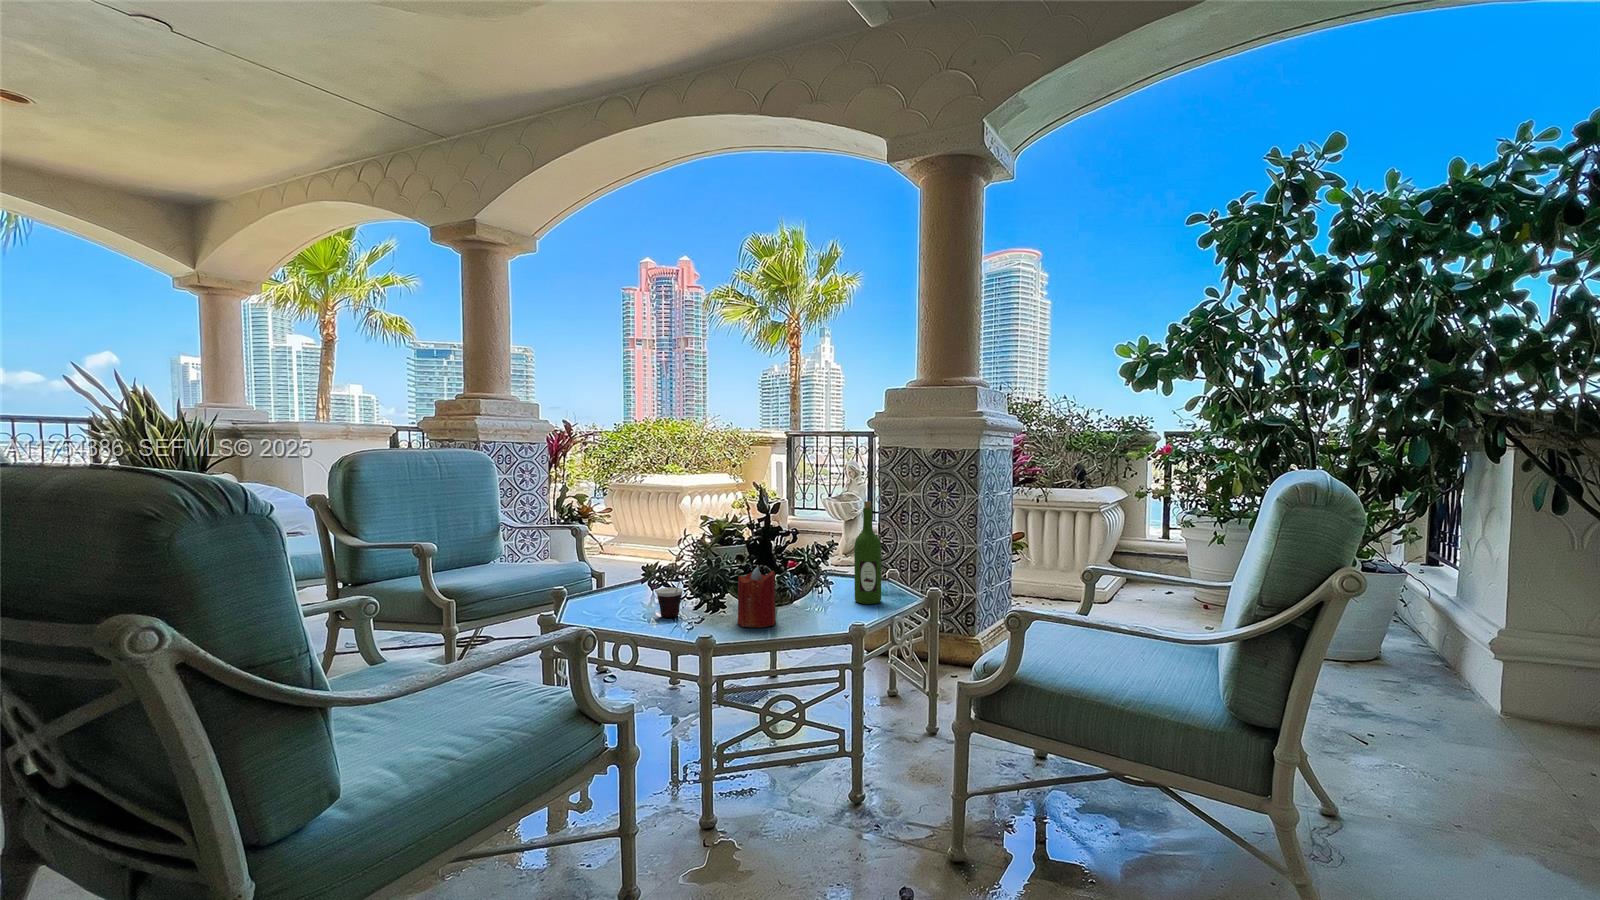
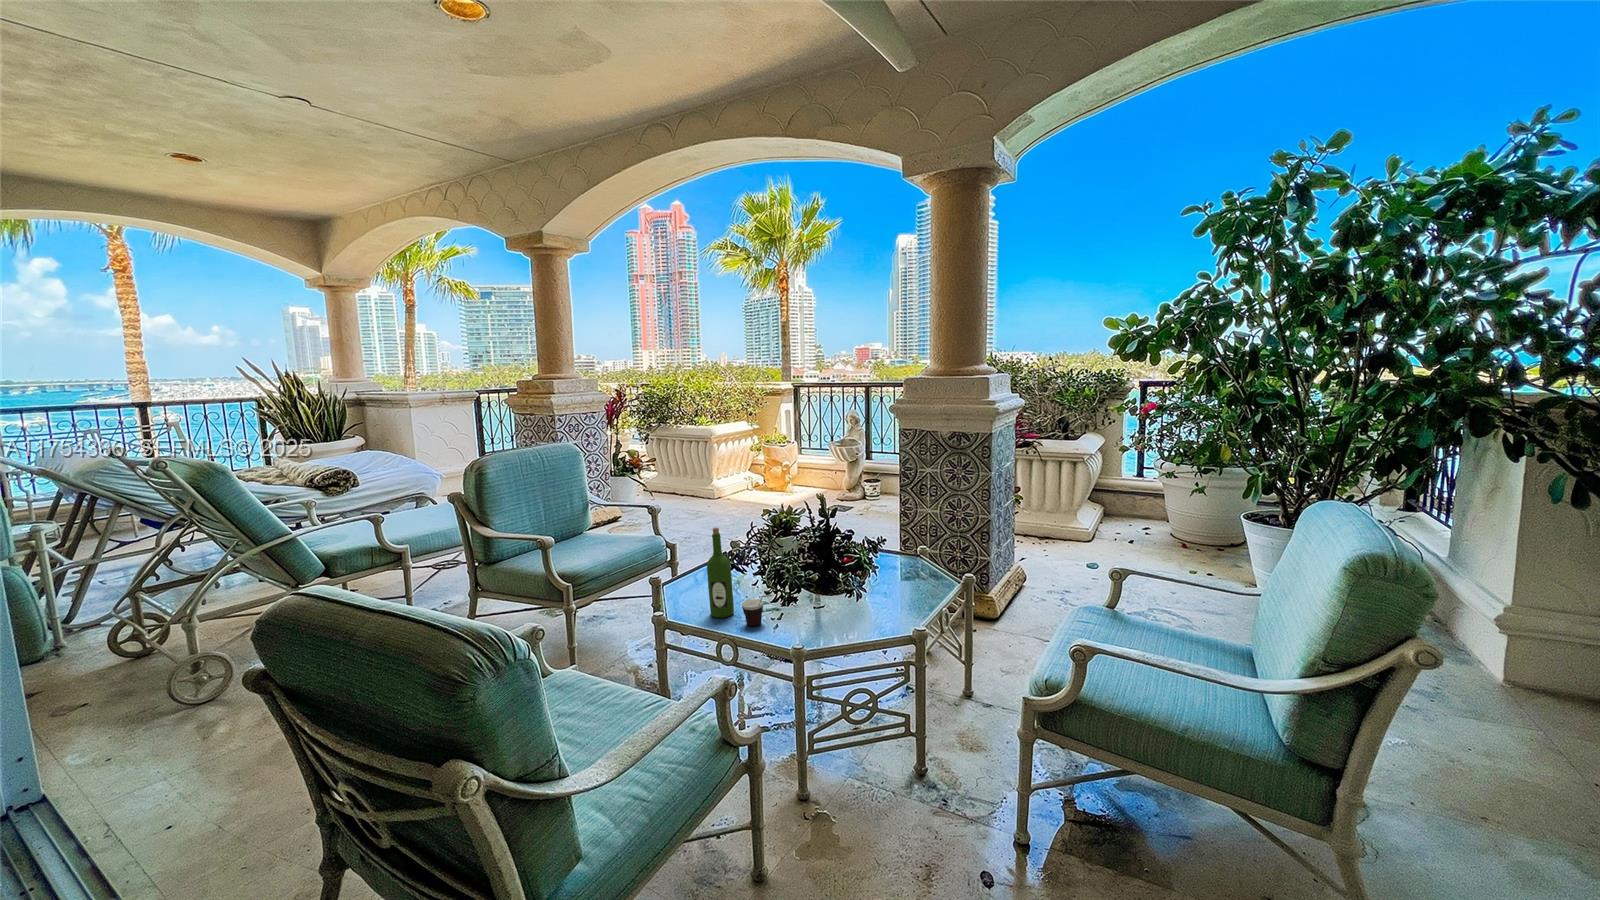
wine bottle: present [854,501,881,604] -> present [707,528,734,618]
candle: present [738,567,776,628] -> none [813,582,847,635]

